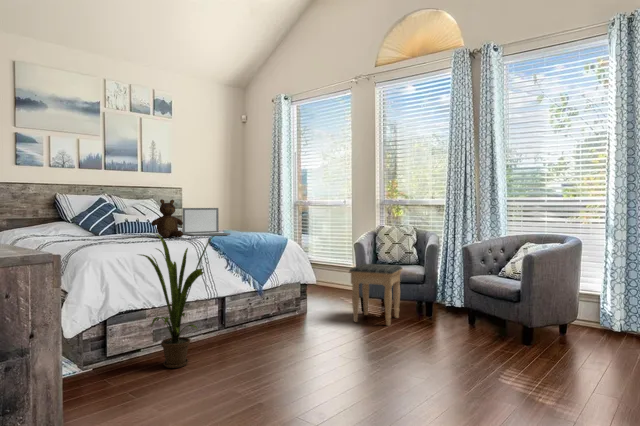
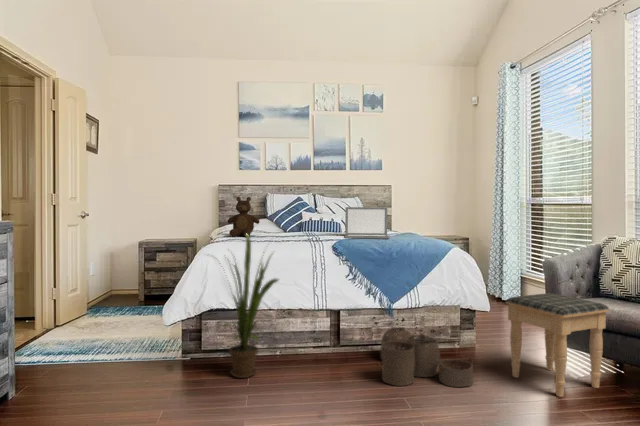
teddy bear: present [151,199,183,238] -> present [228,197,260,236]
woven basket: none [260,301,341,342] -> present [380,327,473,387]

